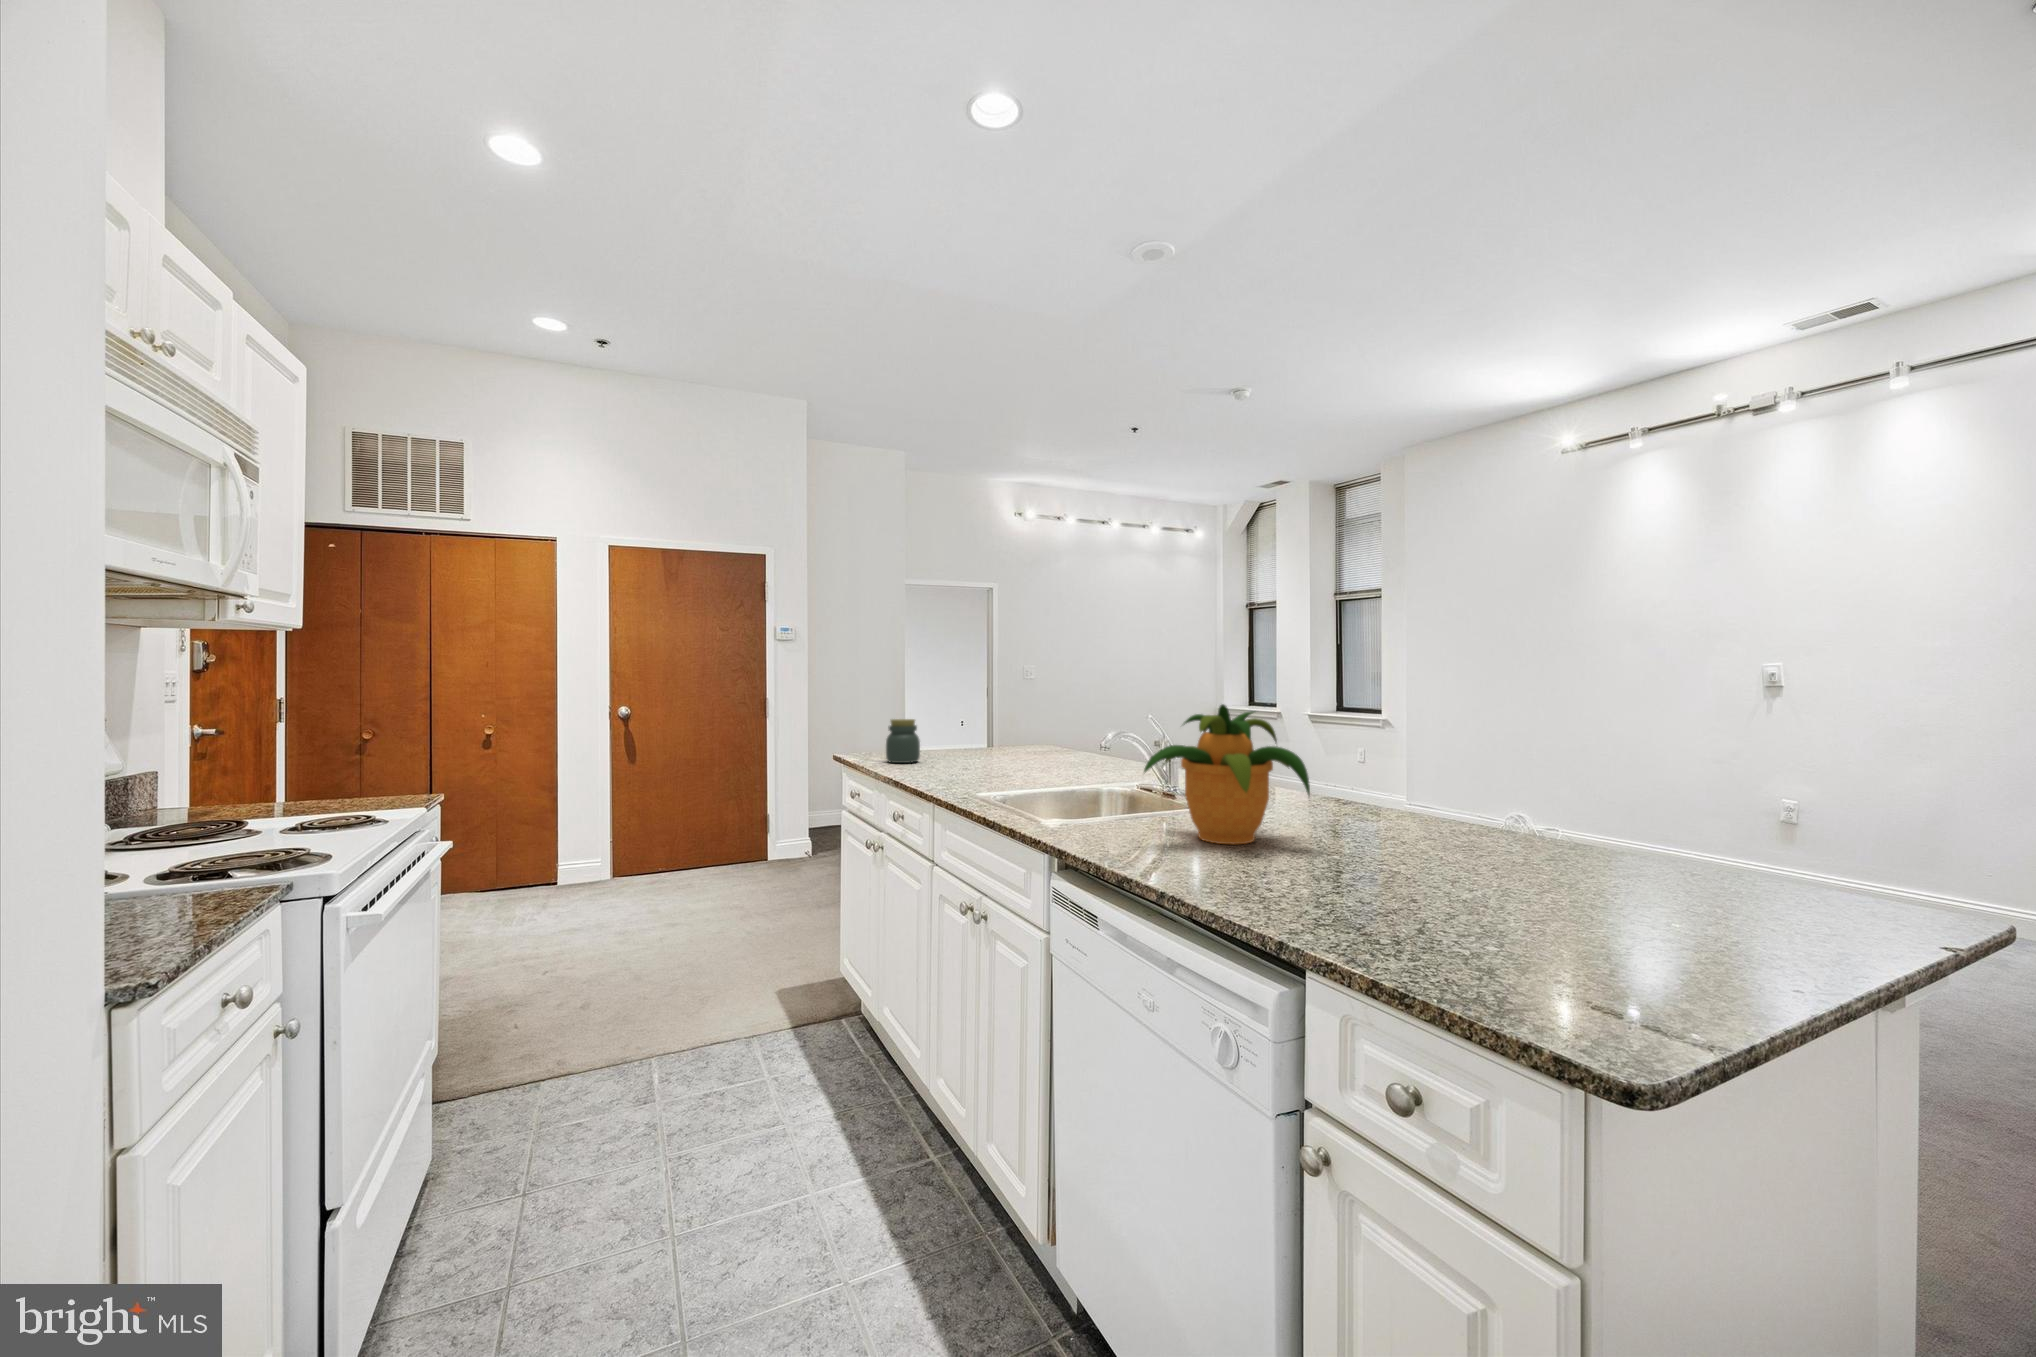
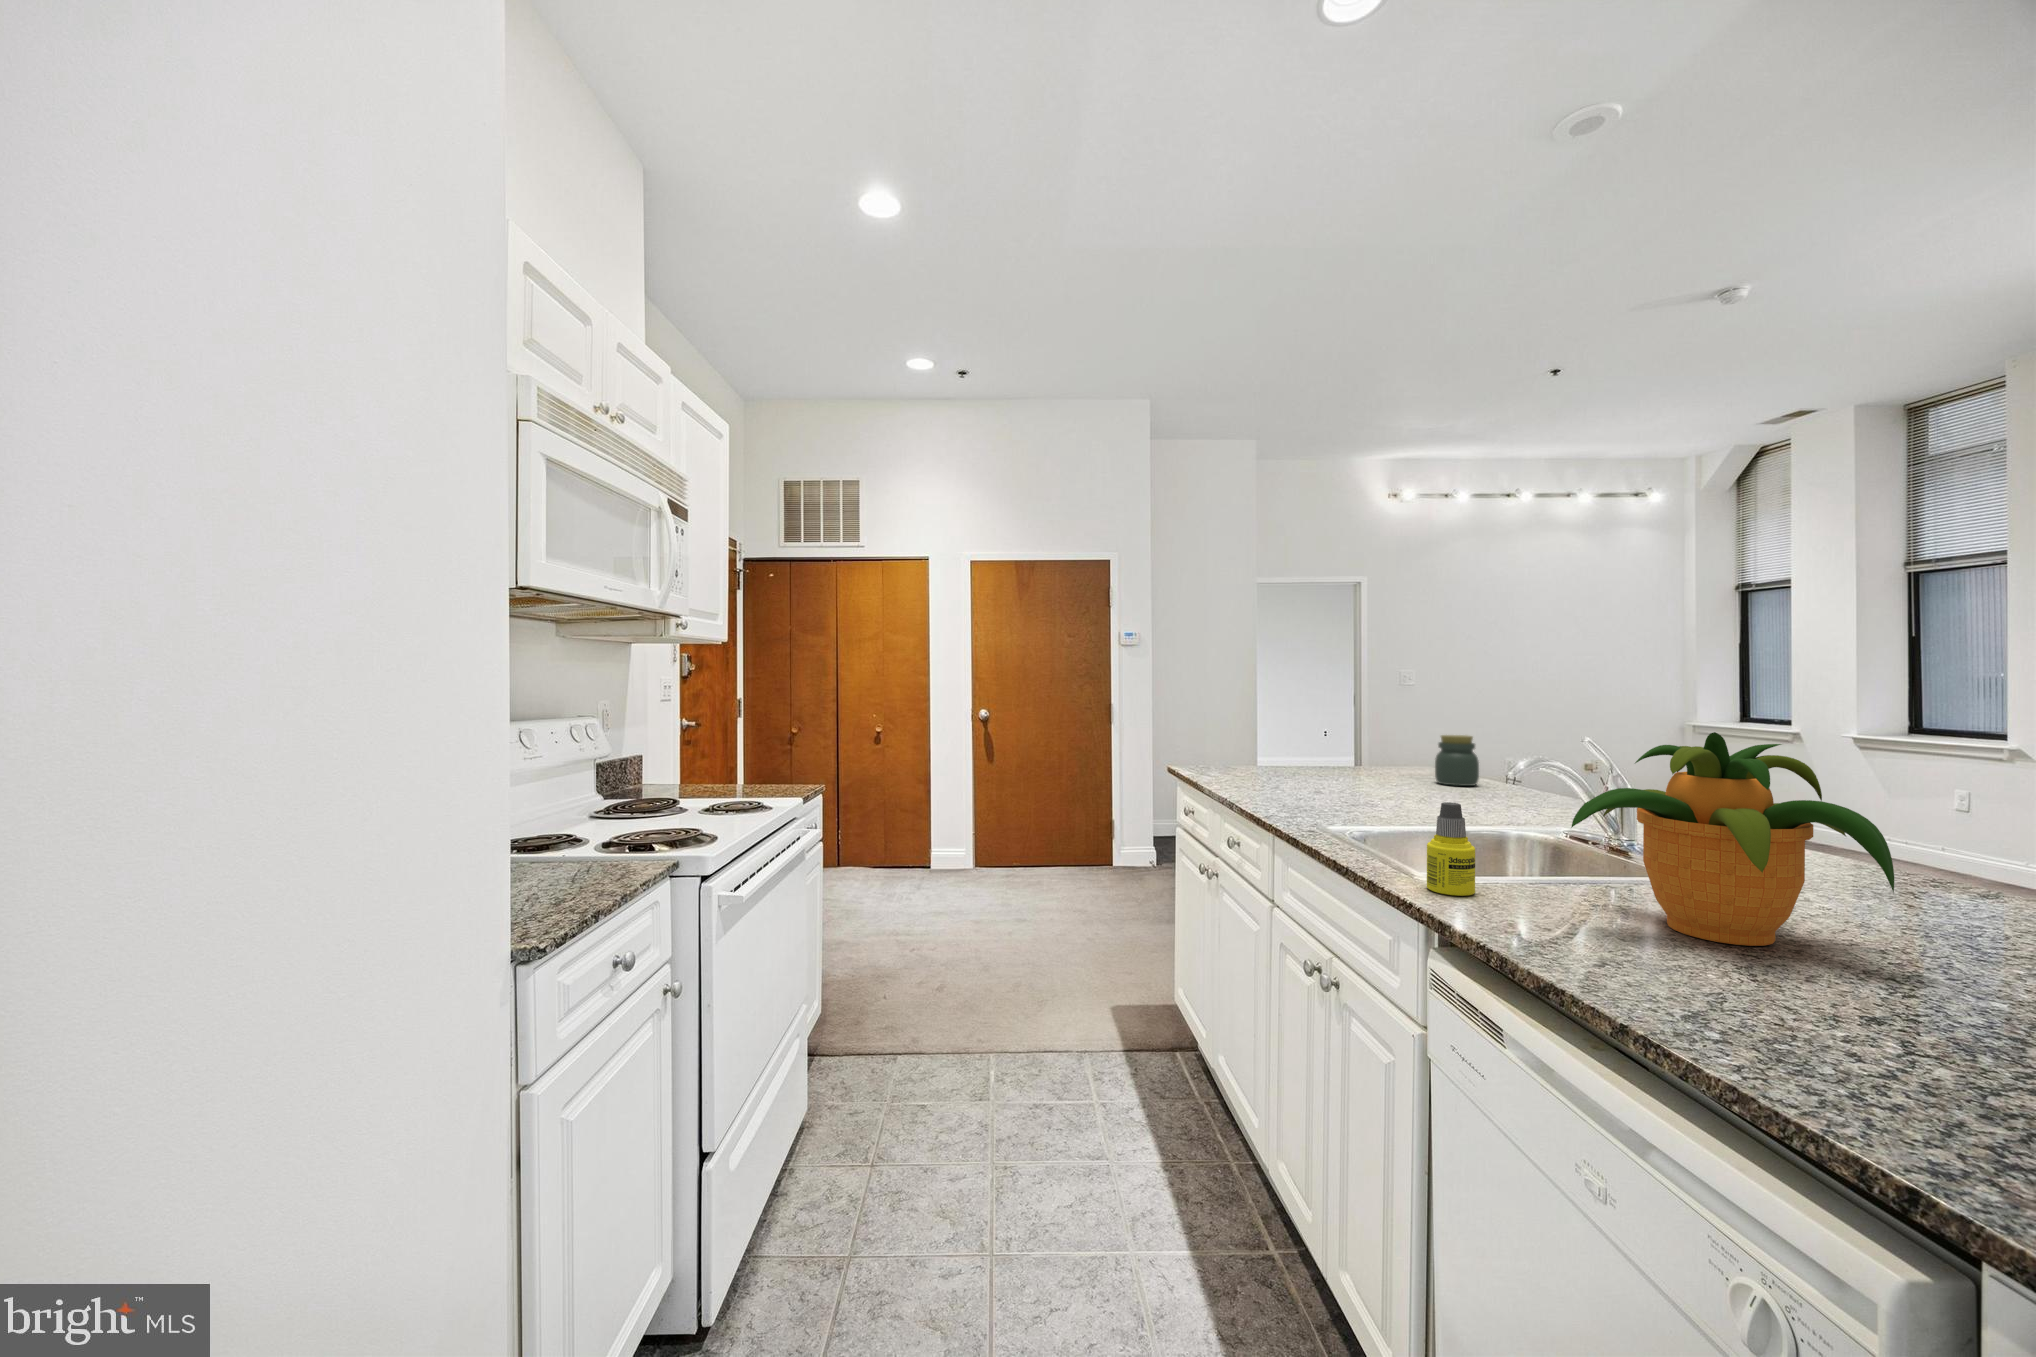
jar: present [886,719,920,763] -> present [1435,735,1479,786]
bottle: none [1051,764,1083,833] -> present [1427,802,1475,896]

